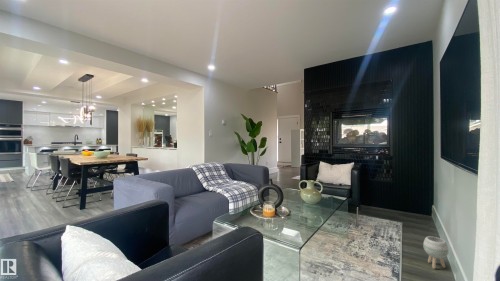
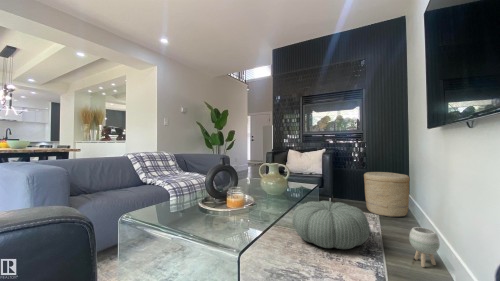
woven basket: none [389,184,432,225] -> present [364,172,410,217]
pouf: none [325,210,391,251] -> present [292,201,370,249]

